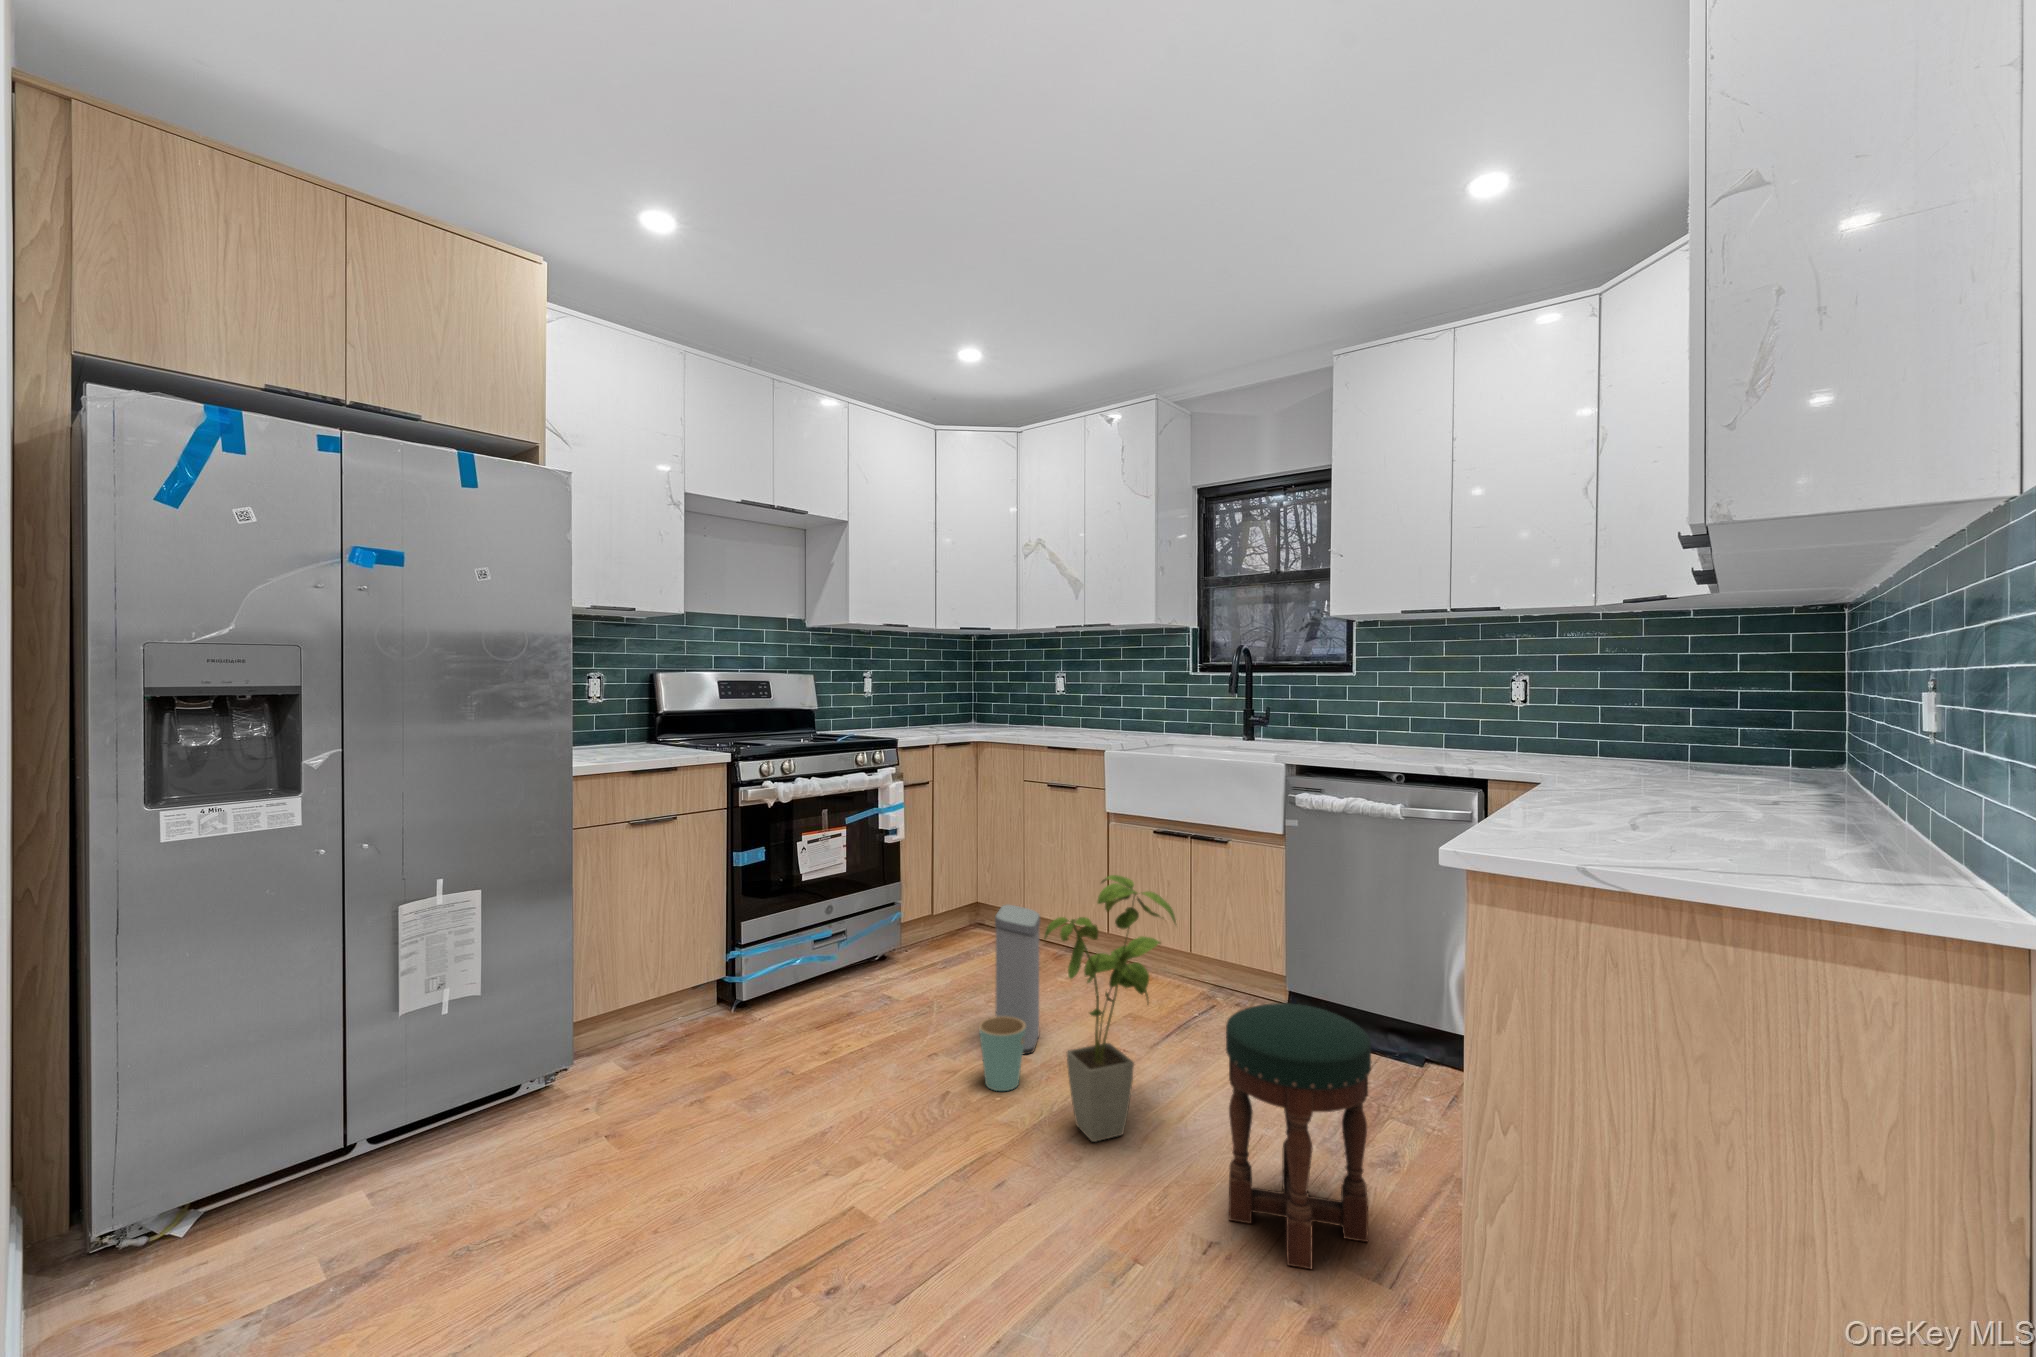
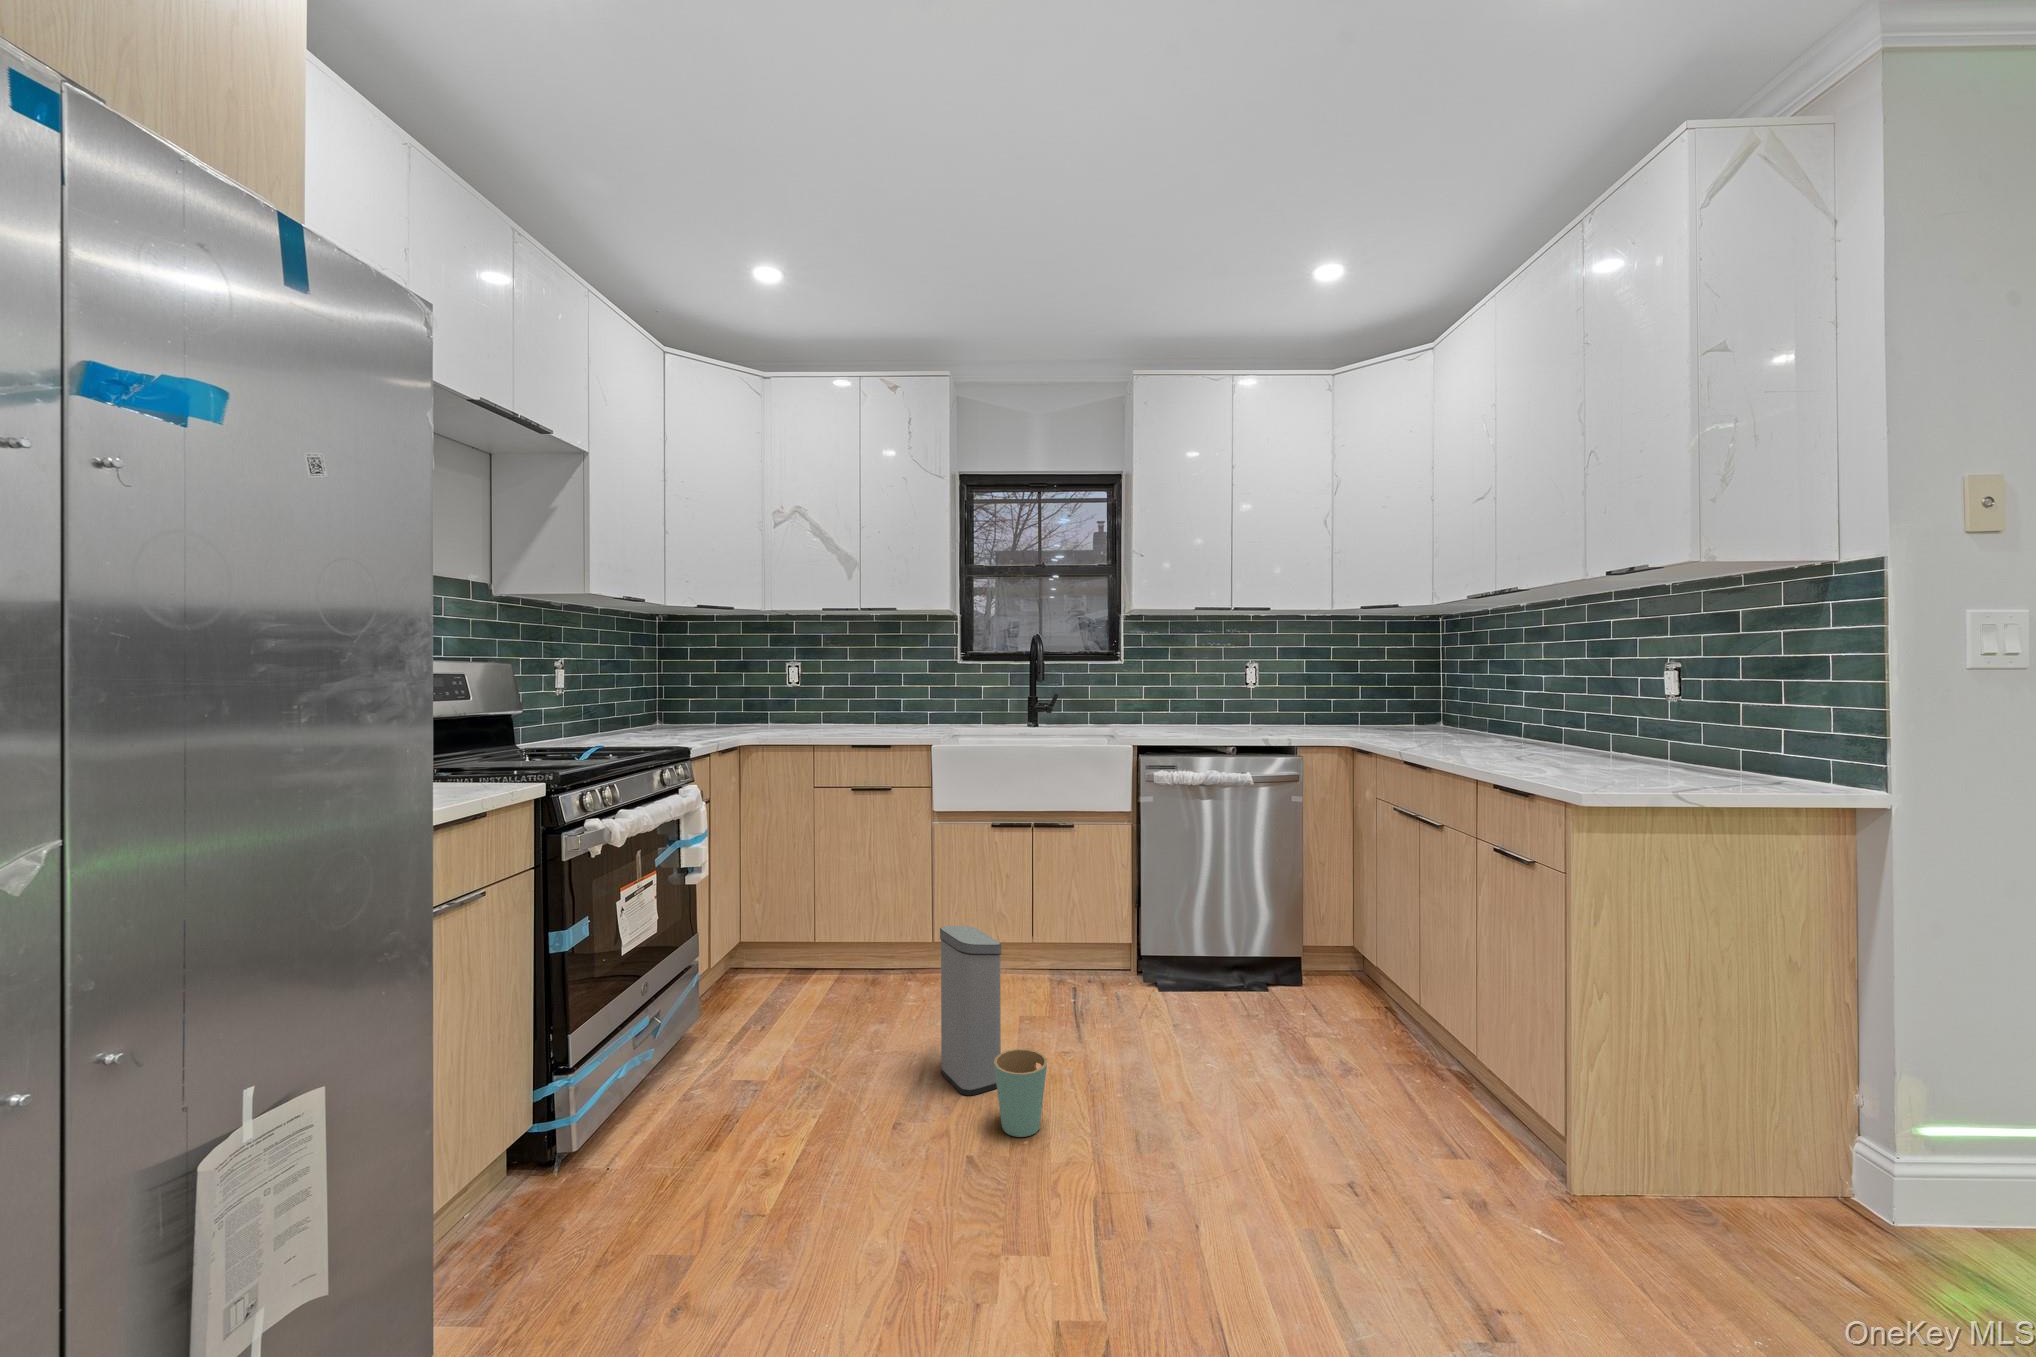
house plant: present [1044,875,1176,1142] -> none [1123,868,1252,1148]
stool: present [1226,1003,1371,1269] -> none [1327,954,1462,1182]

